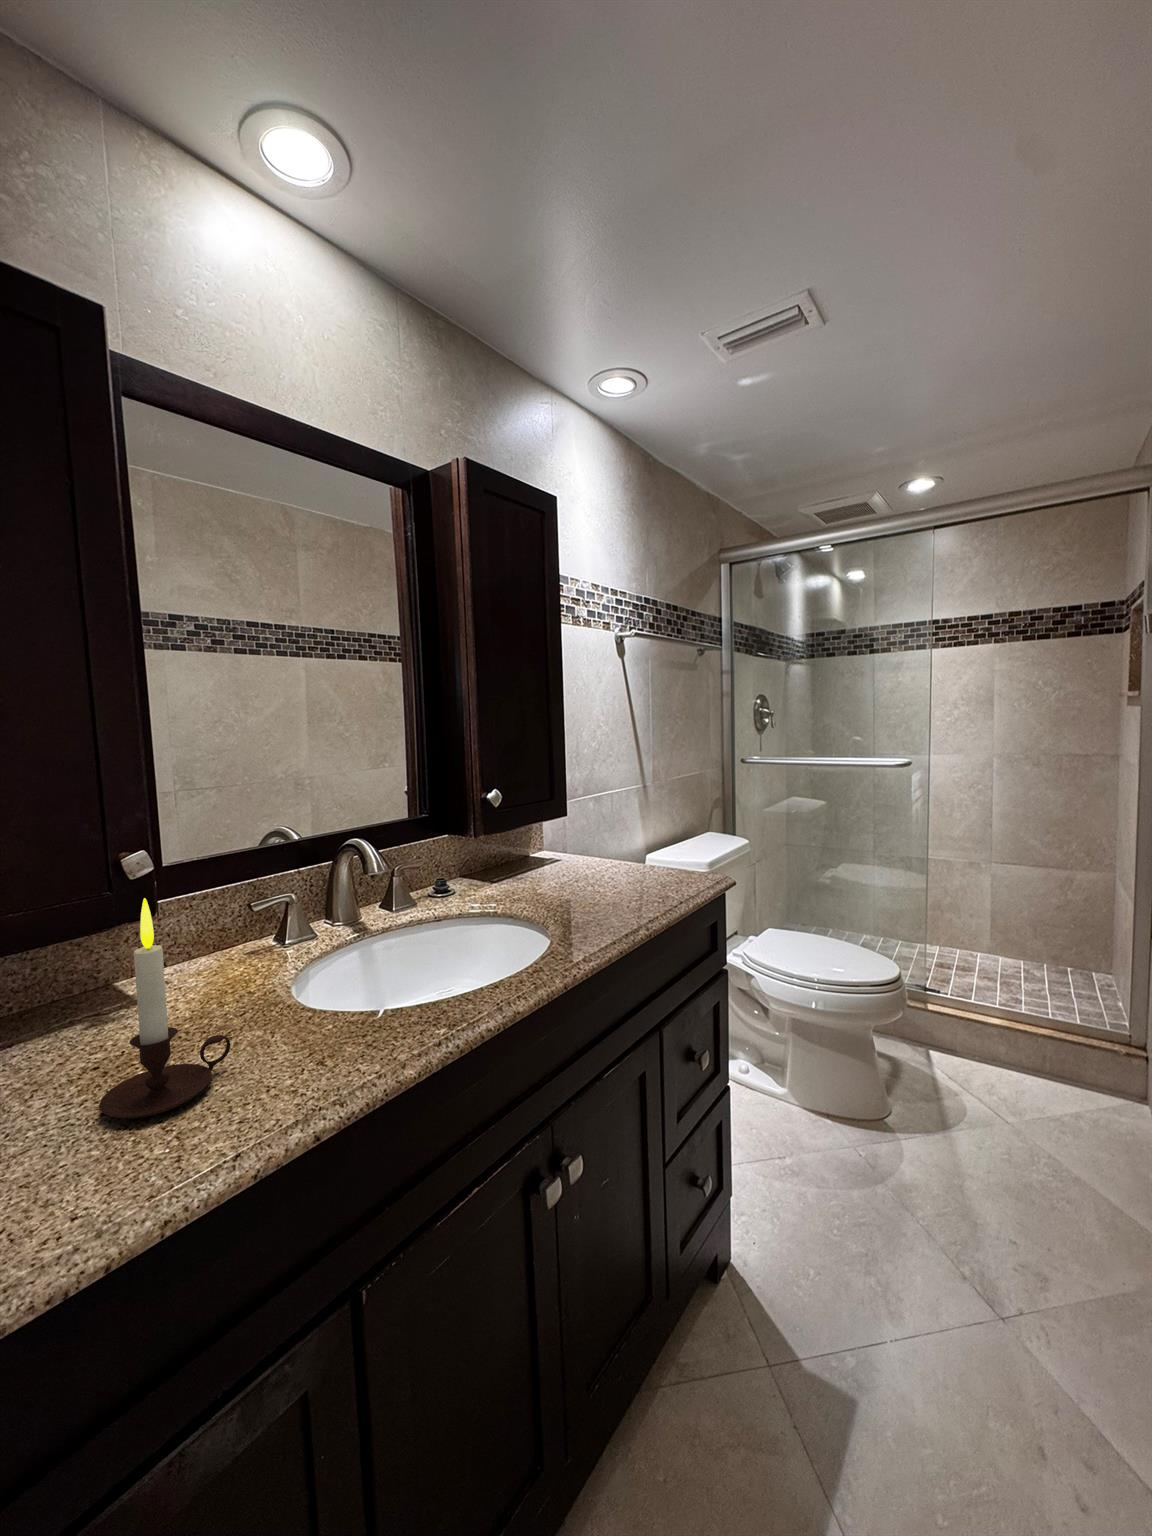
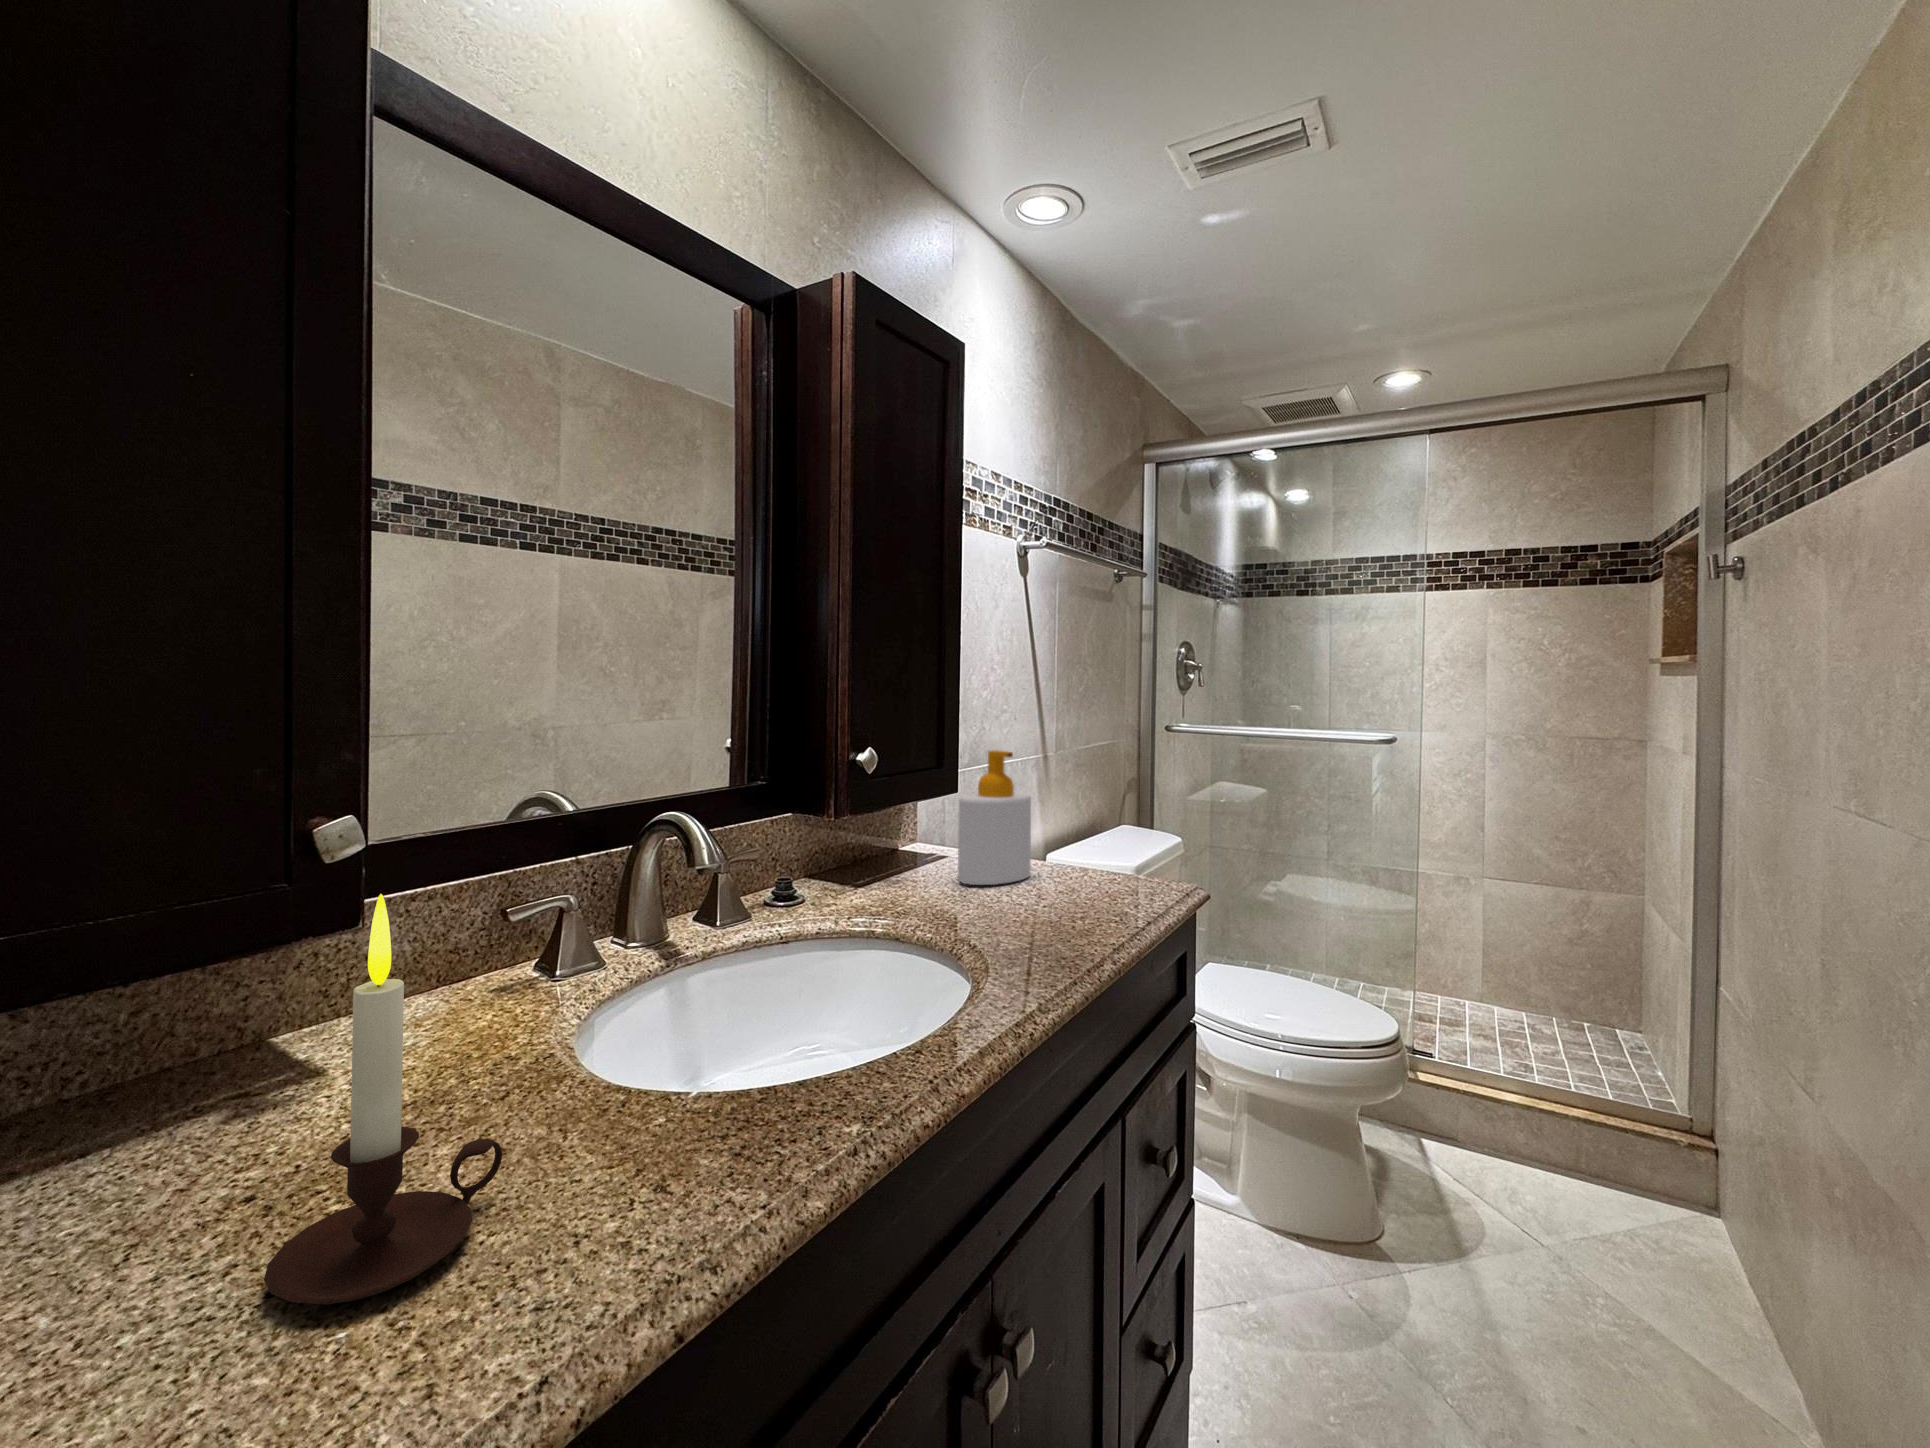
soap bottle: none [561,787,614,879] -> present [958,750,1031,885]

